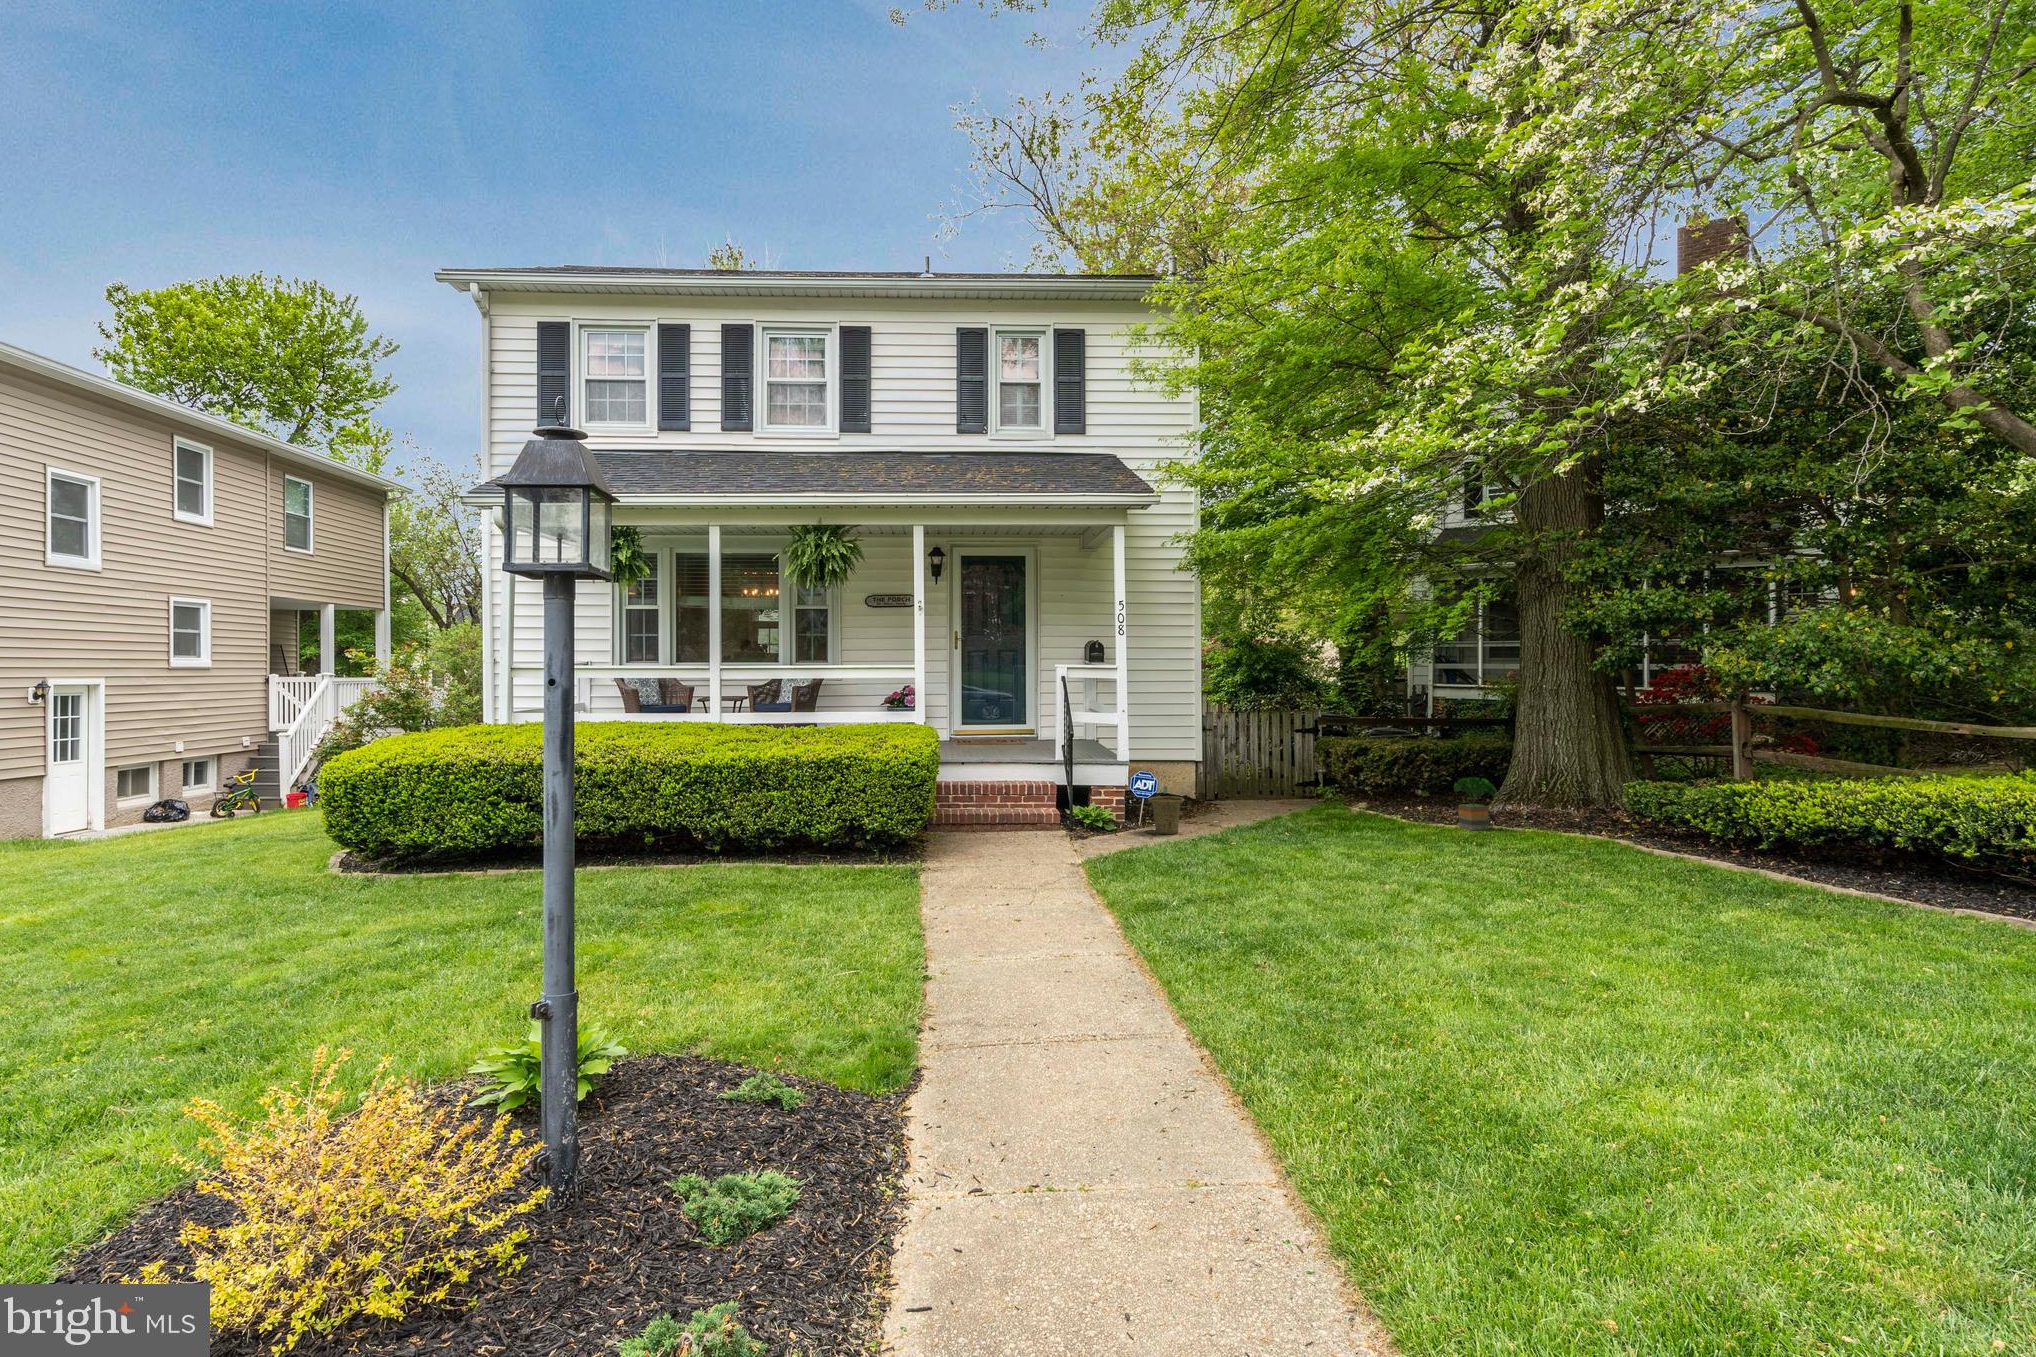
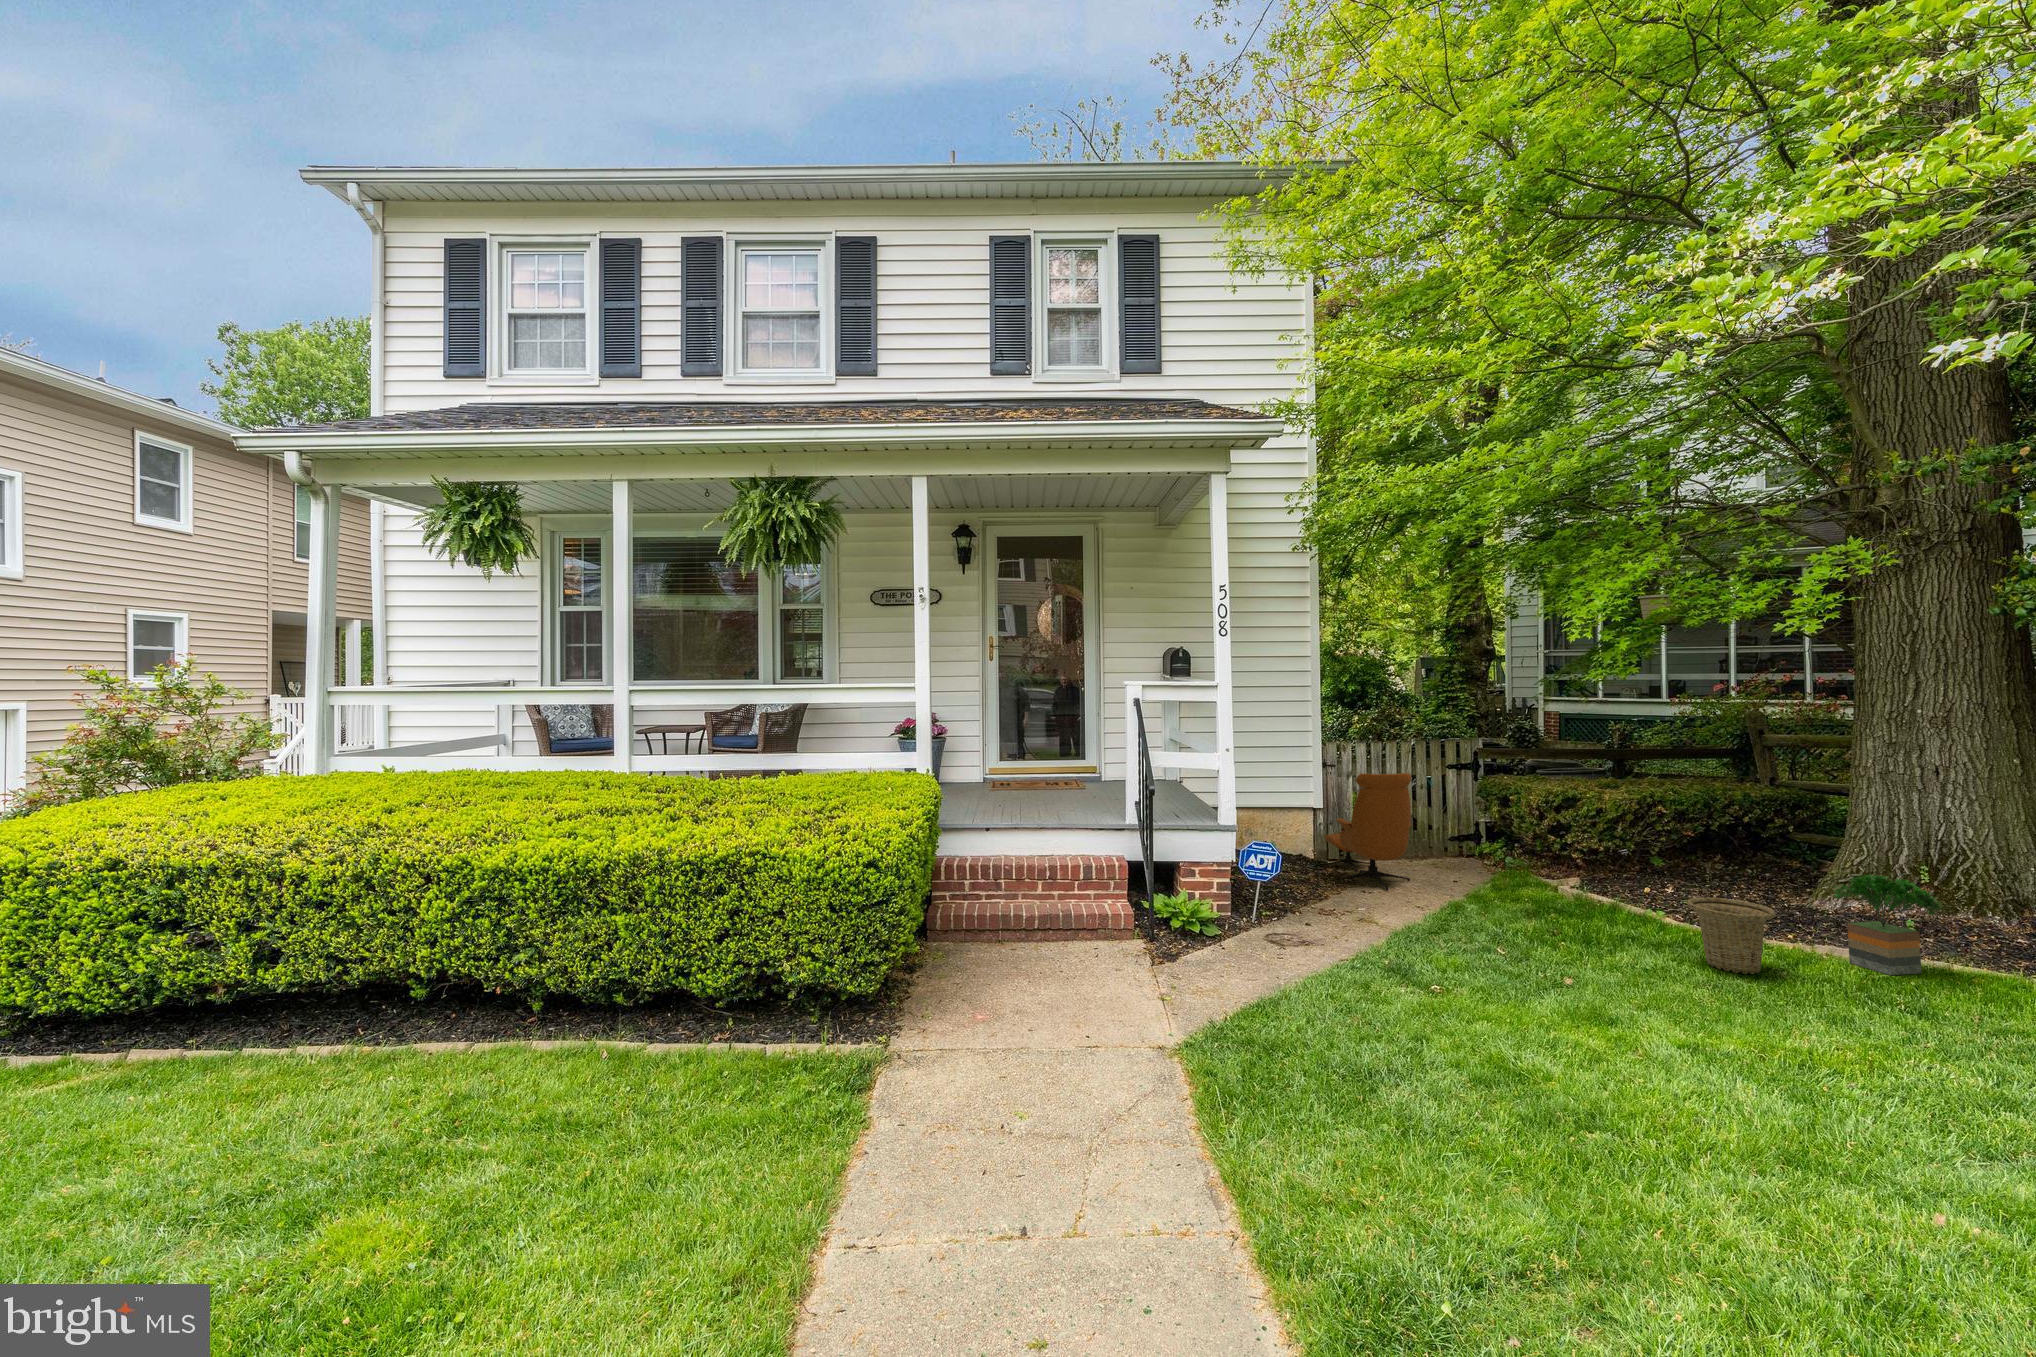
lounge chair: none [1198,729,1249,808] -> present [1324,773,1412,890]
basket: present [1148,796,1184,834] -> present [1687,897,1776,974]

